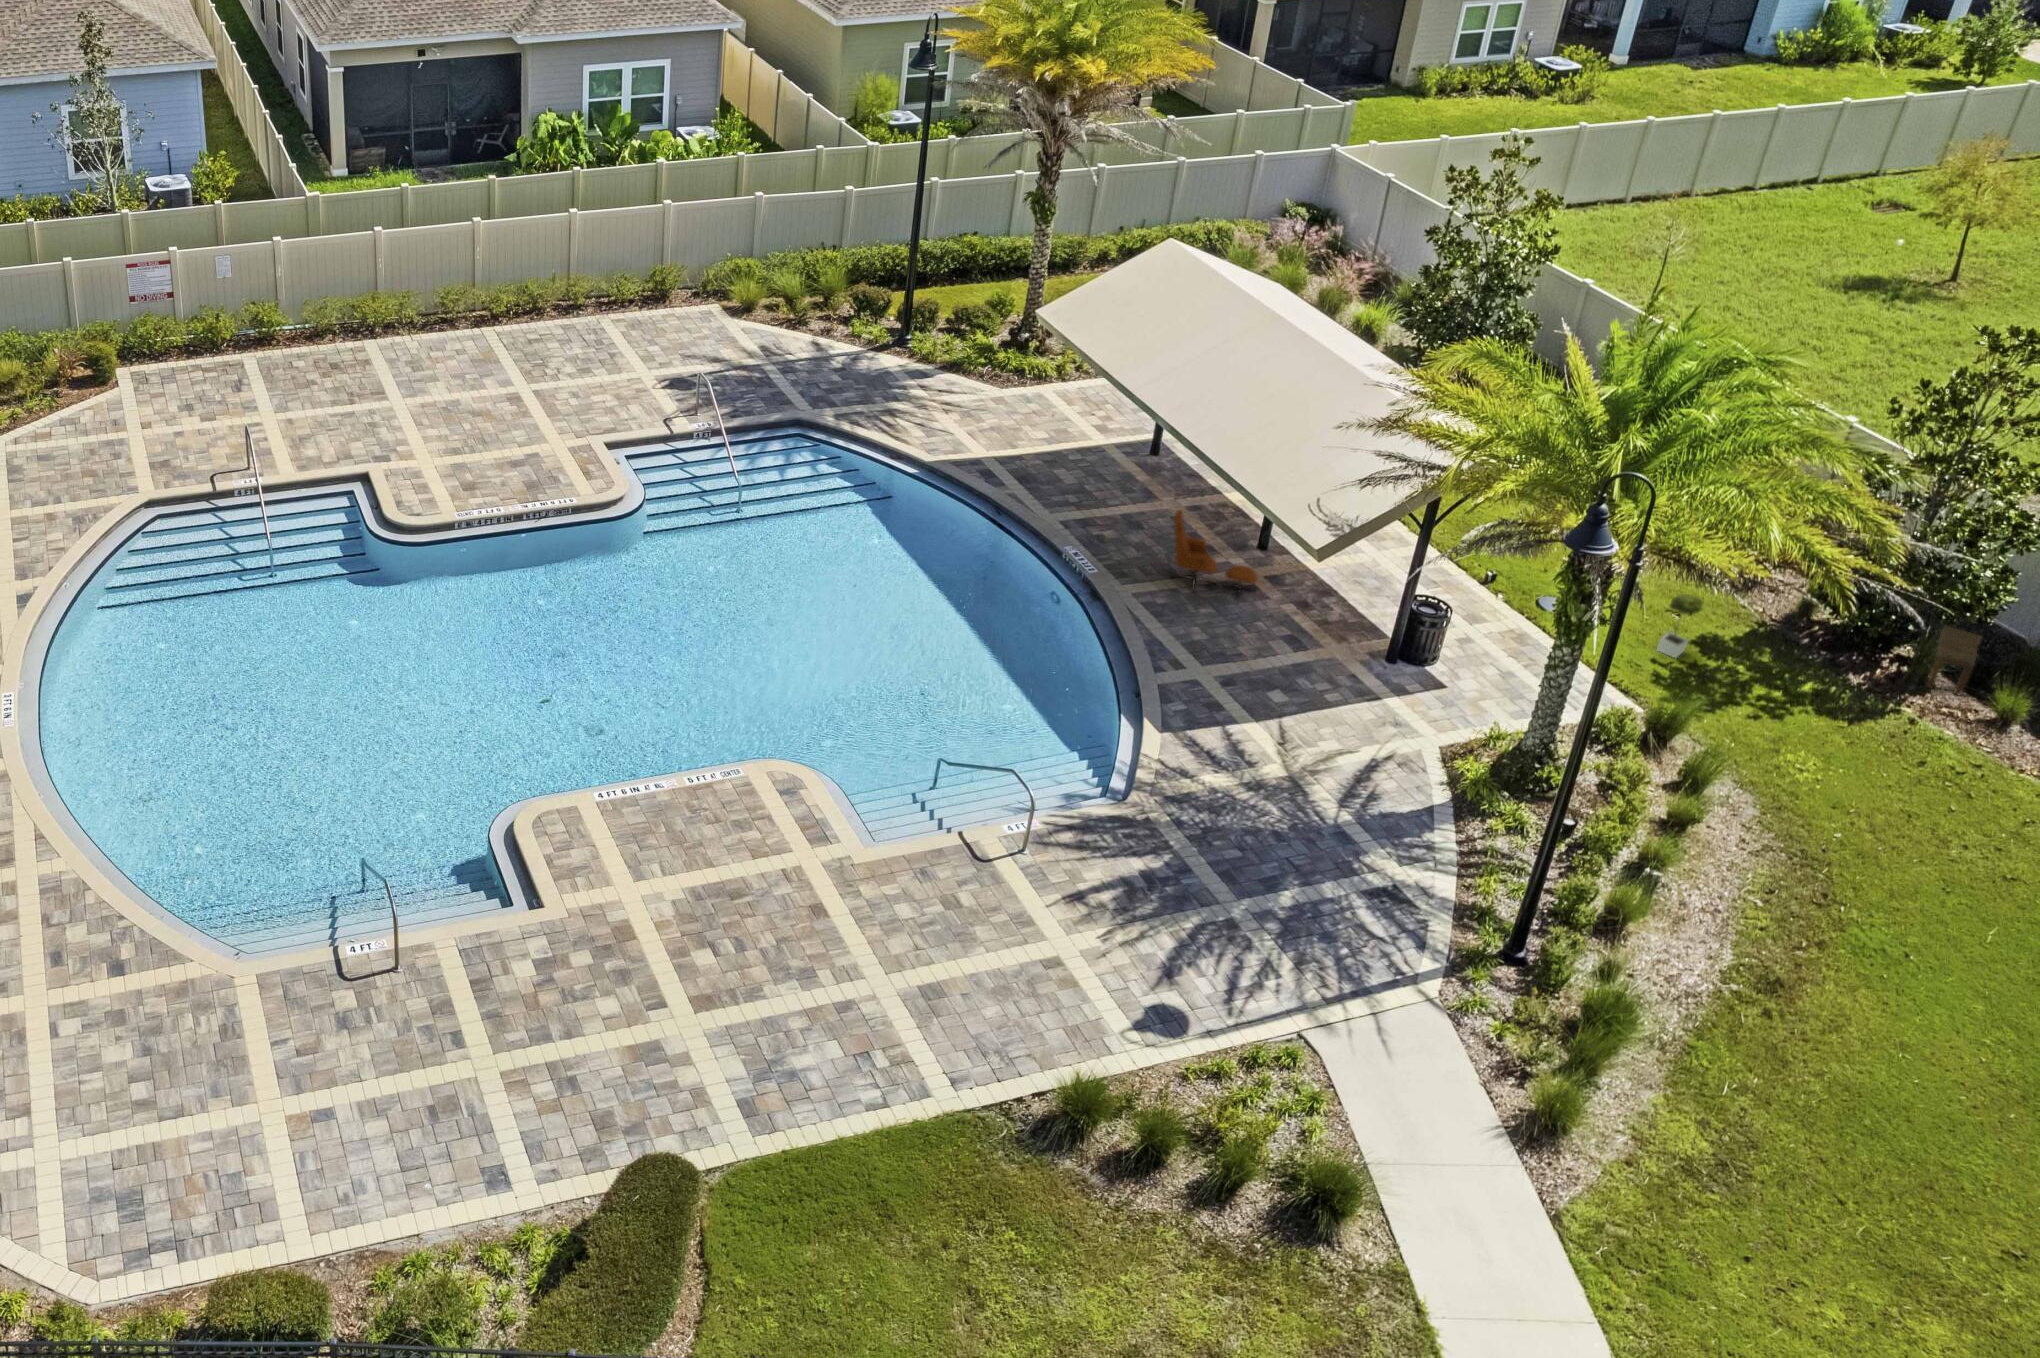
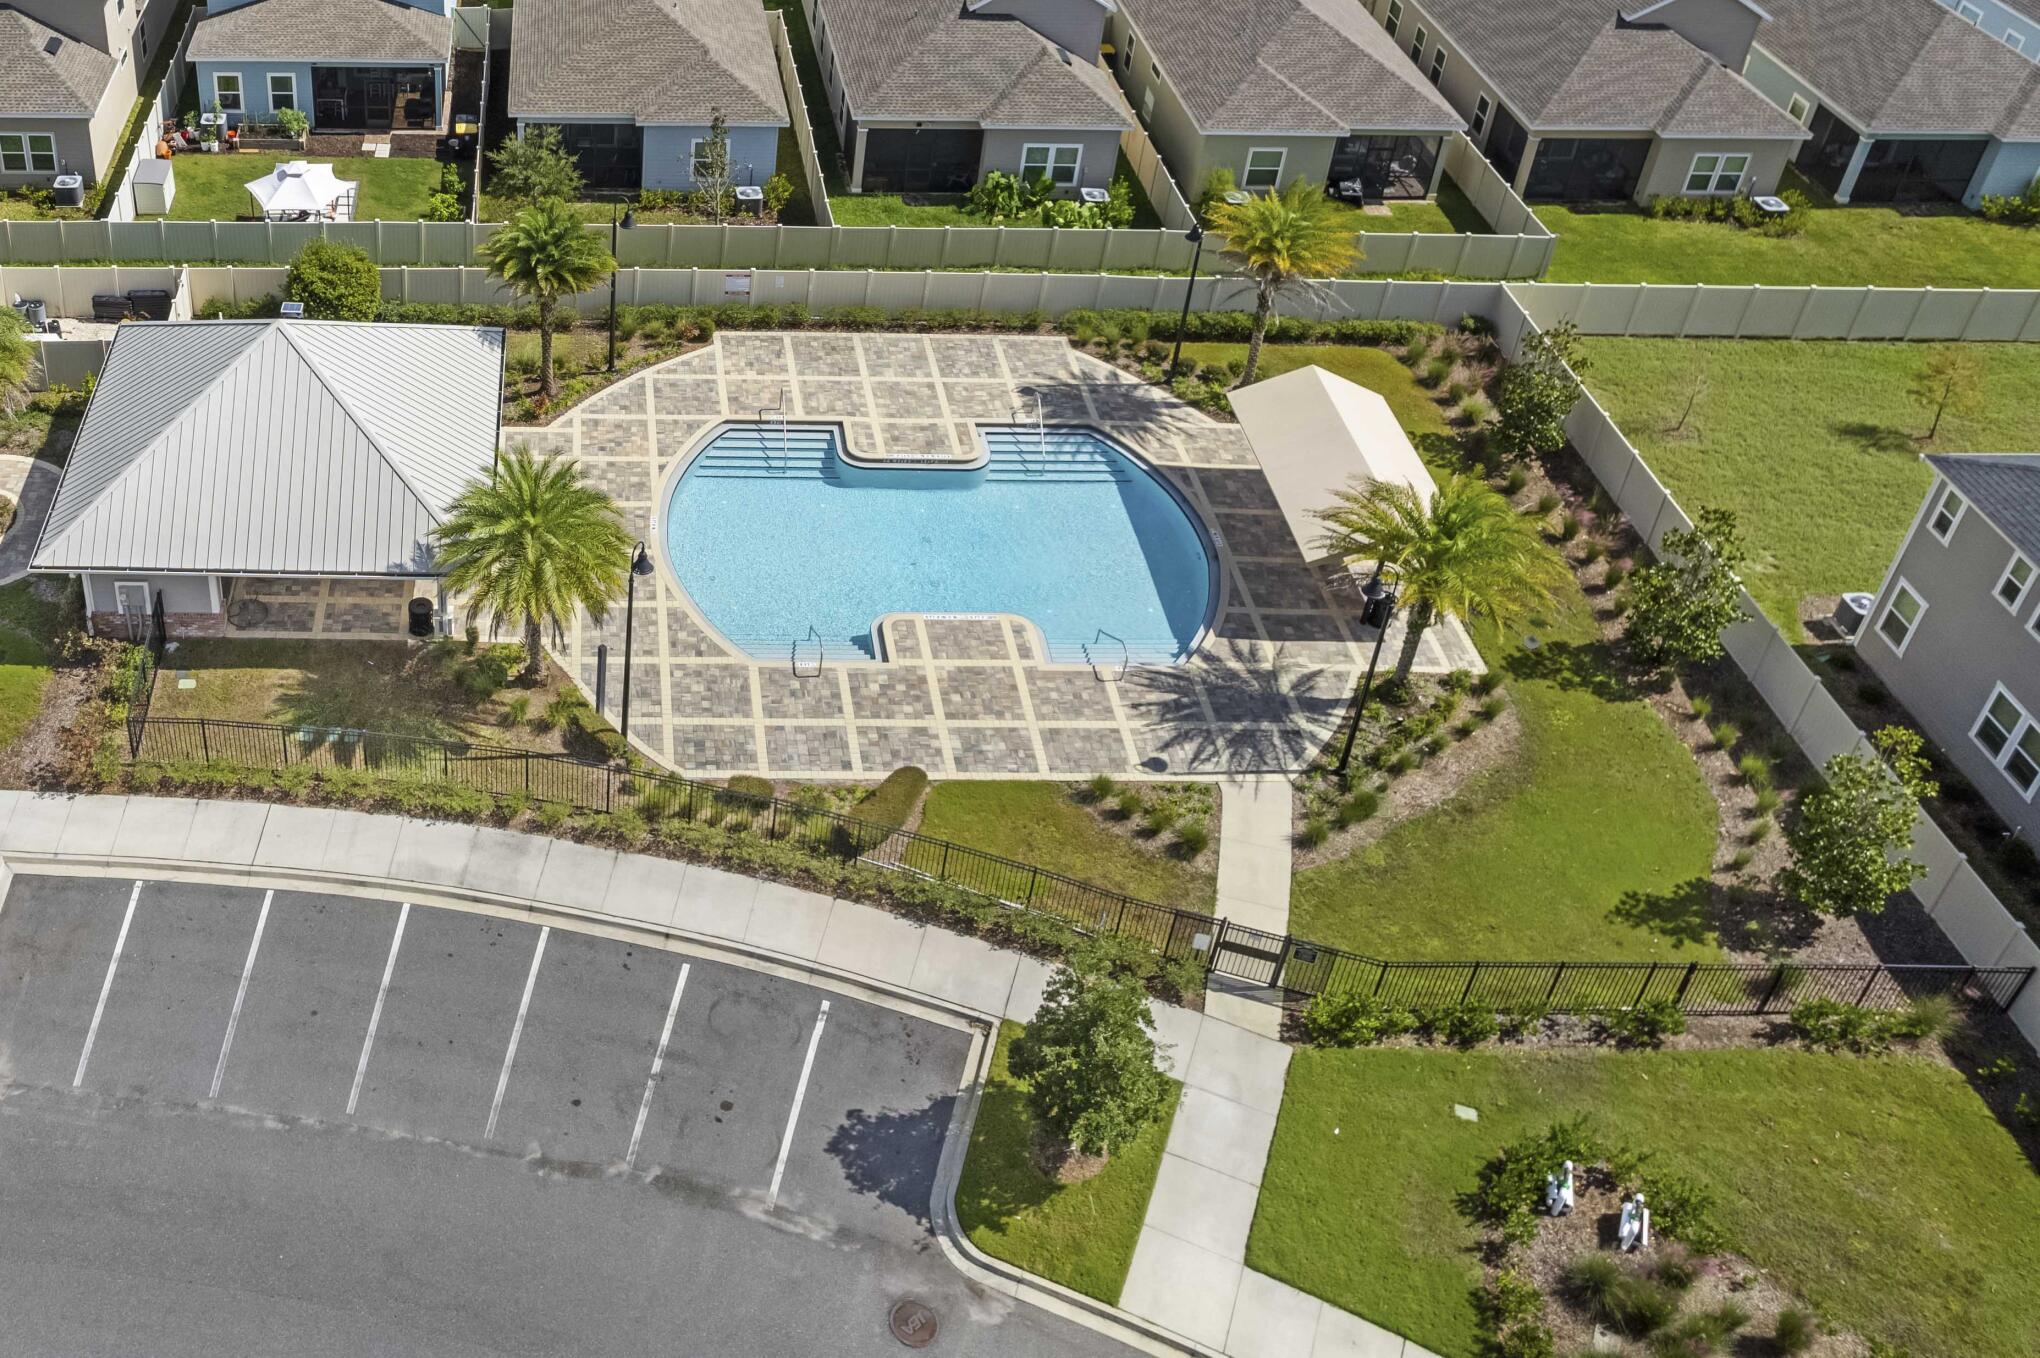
lounge chair: present [1174,510,1258,590] -> none [1264,521,1311,573]
bench: present [1926,626,1981,695] -> none [1668,660,1710,699]

